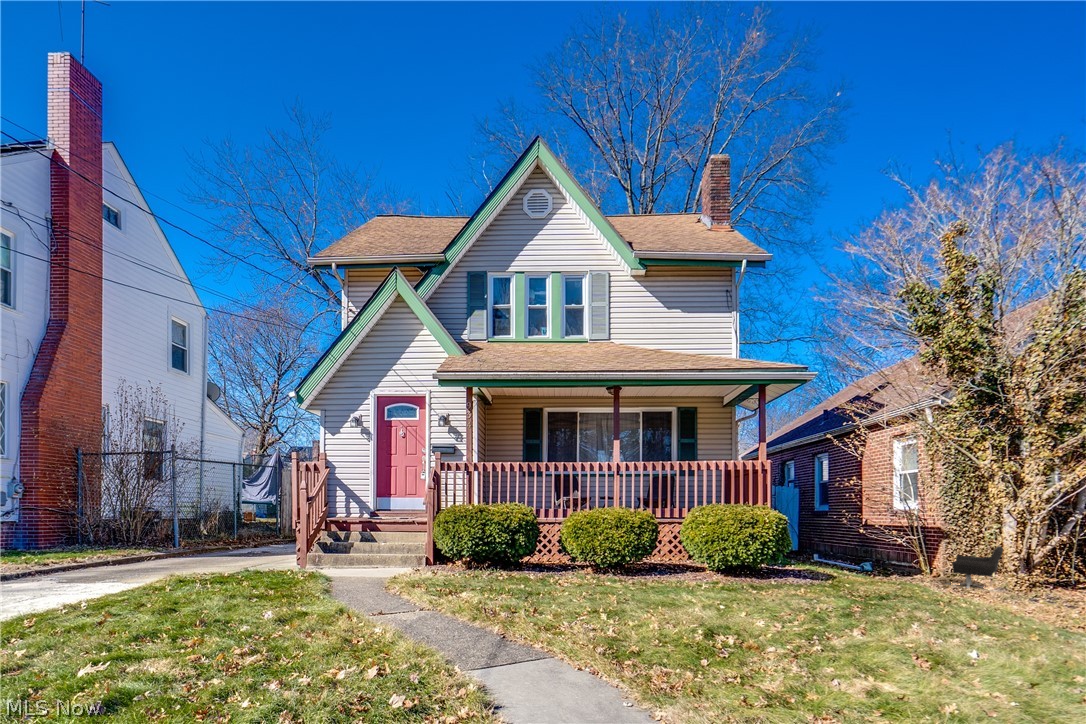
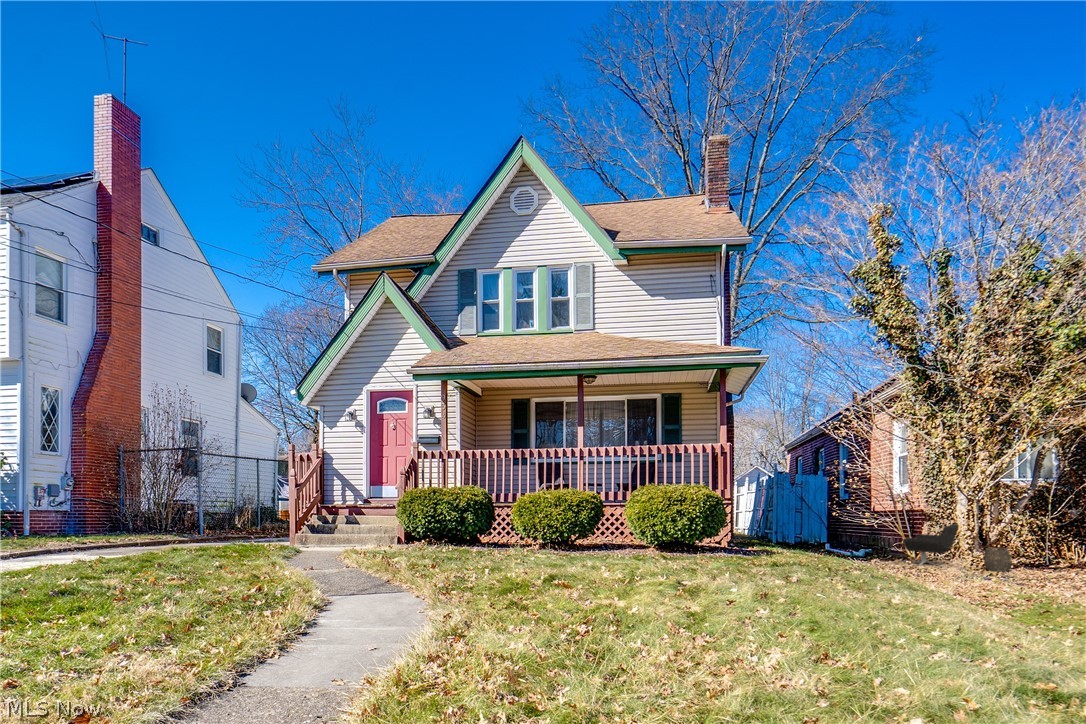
woven basket: none [1032,571,1061,596] -> present [984,548,1011,572]

